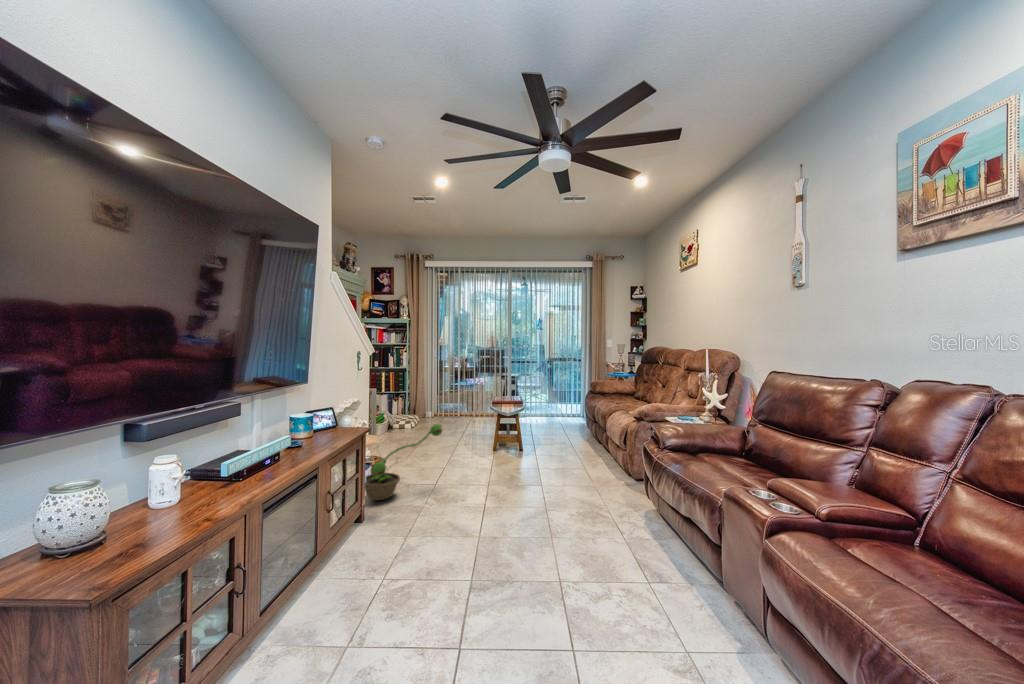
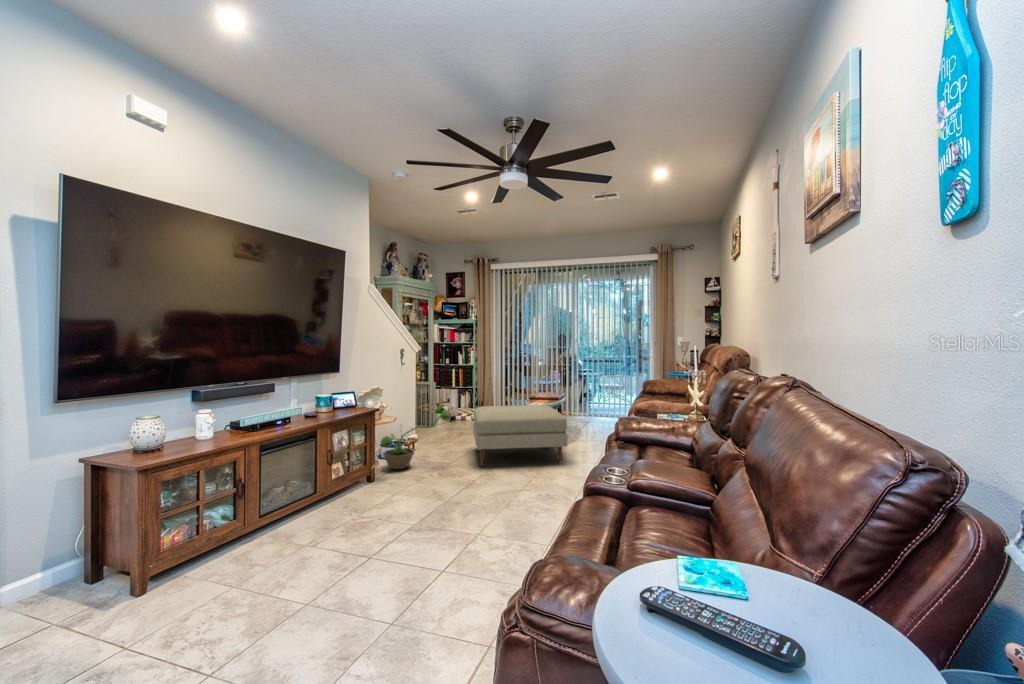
ottoman: none [448,412,563,485] -> present [473,405,568,466]

